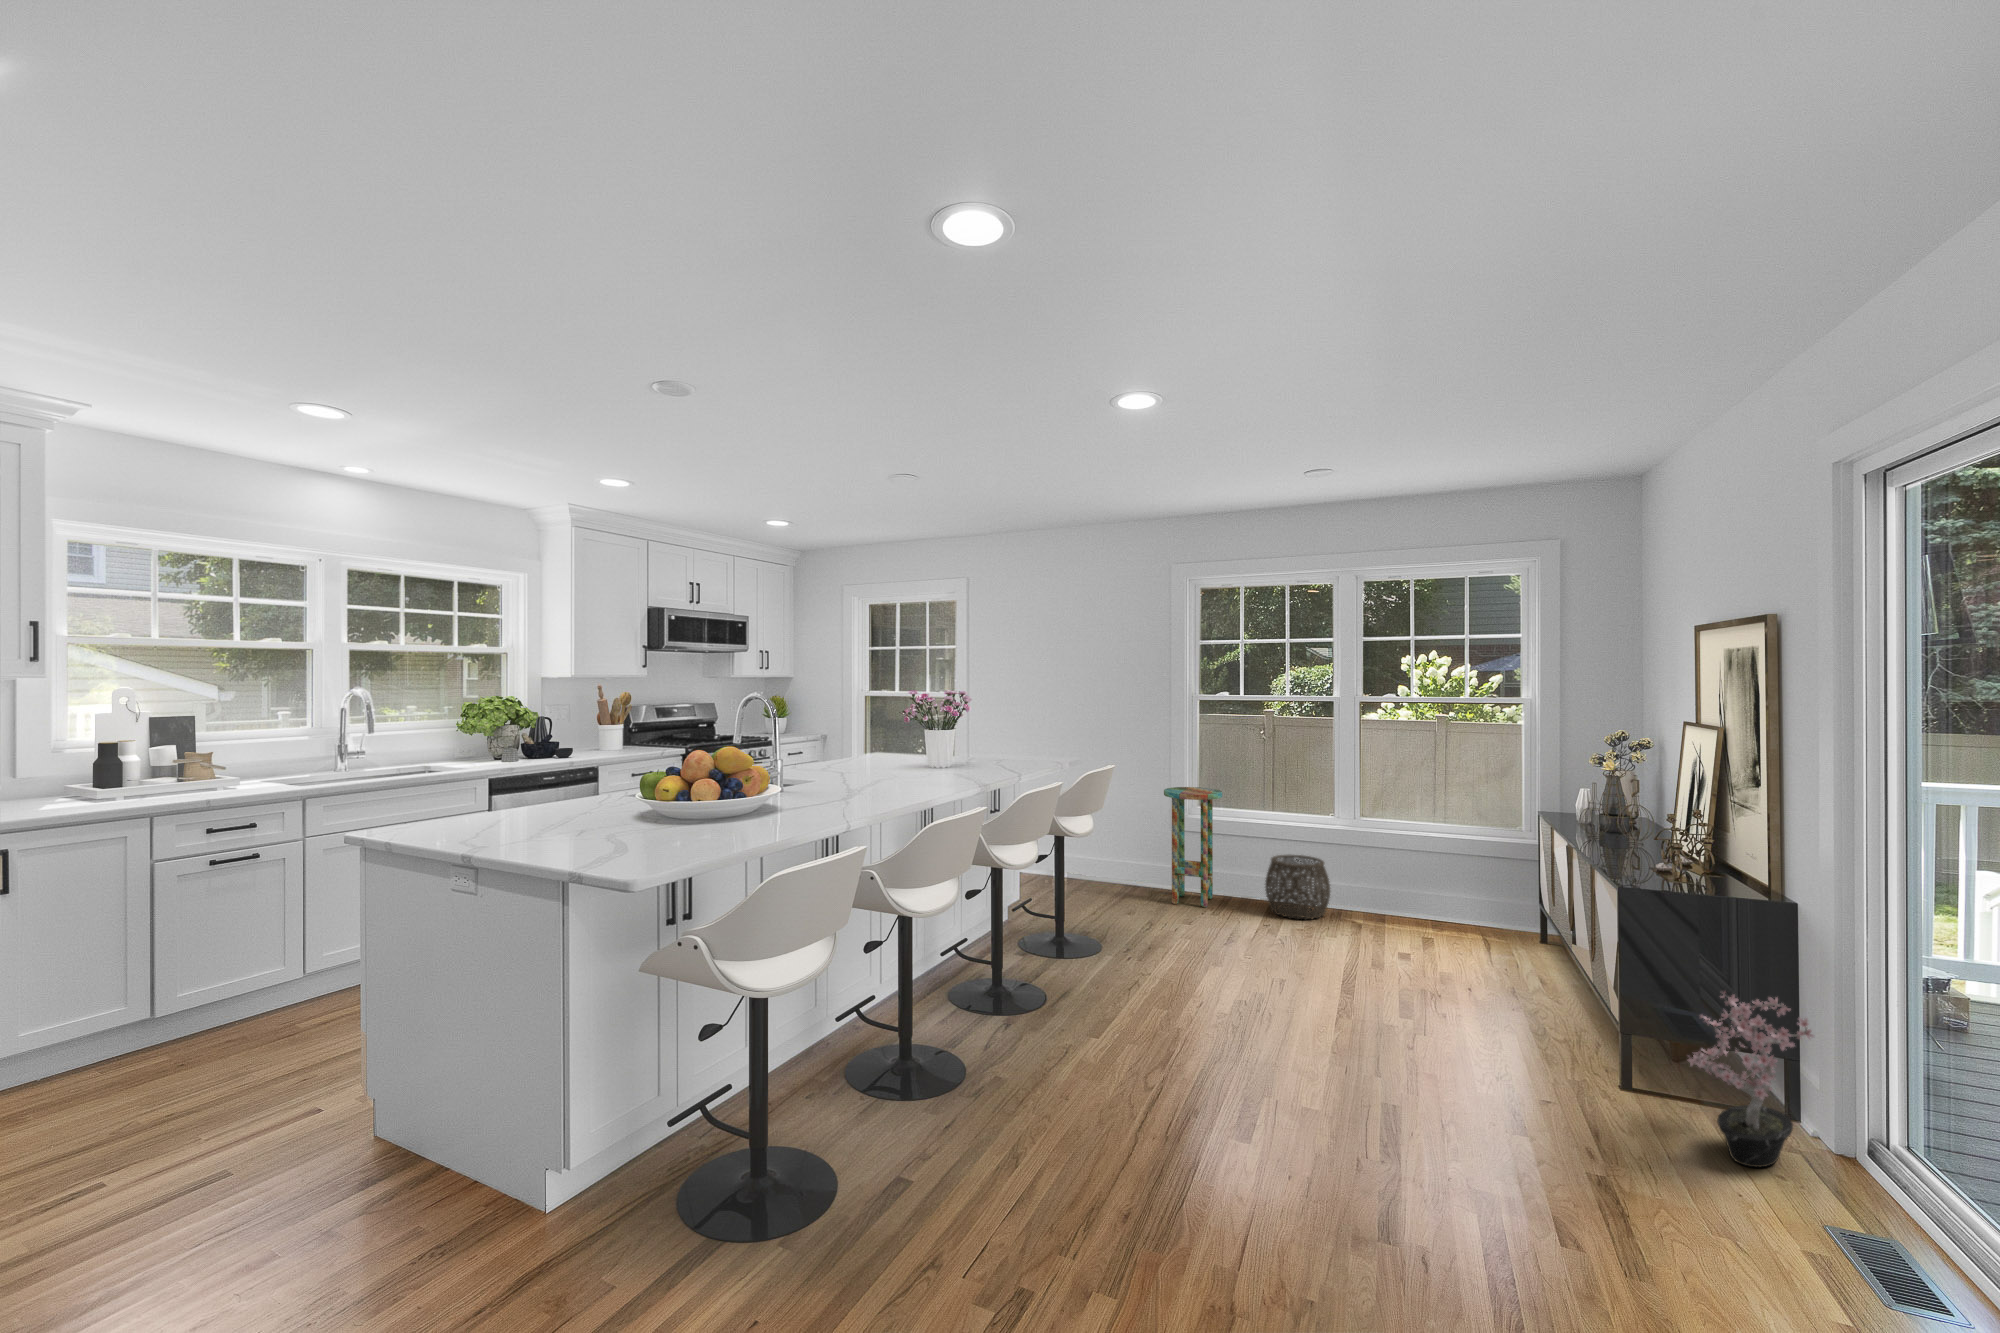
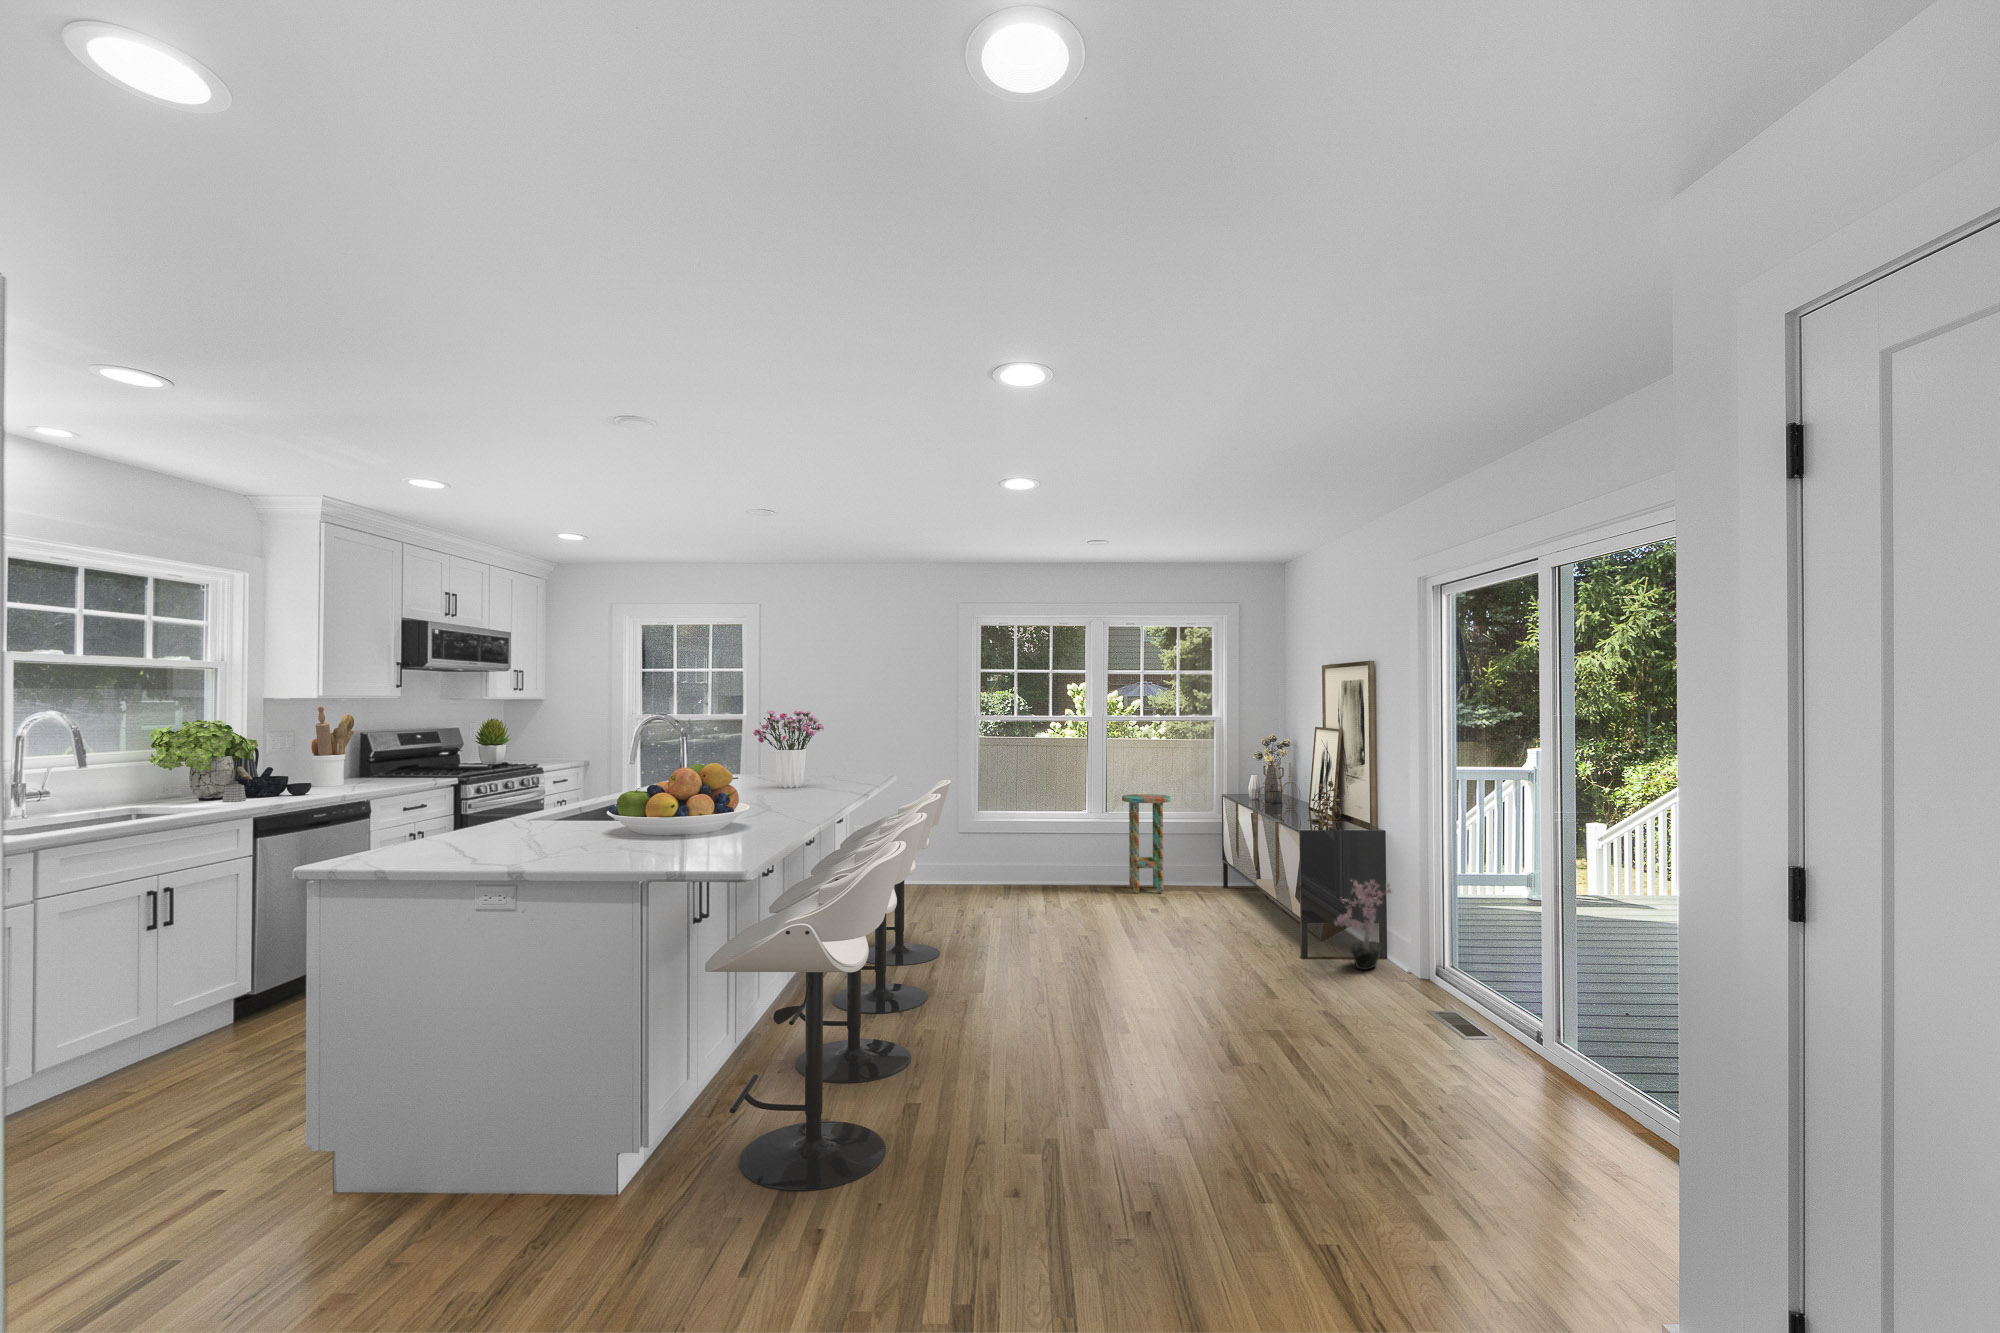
side table: present [1164,787,1222,907] -> present [1122,794,1171,893]
woven basket: present [1265,855,1330,919] -> none [1037,844,1087,894]

